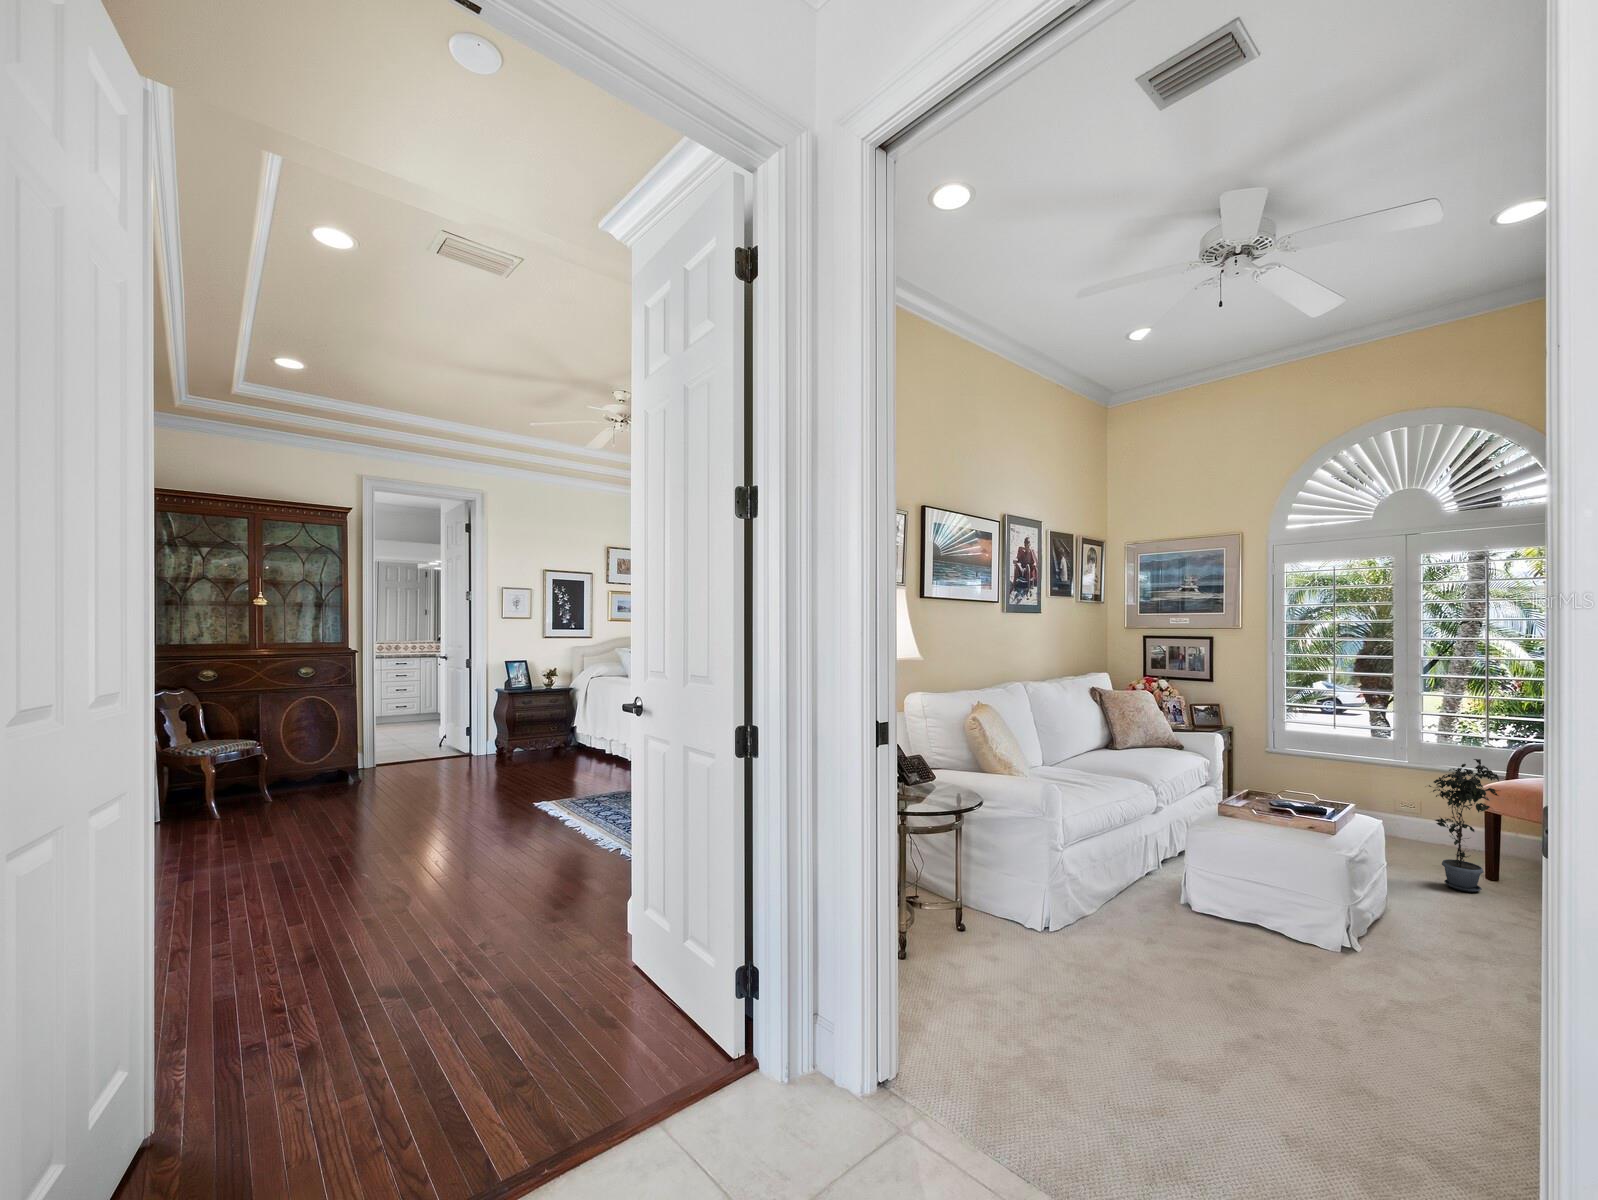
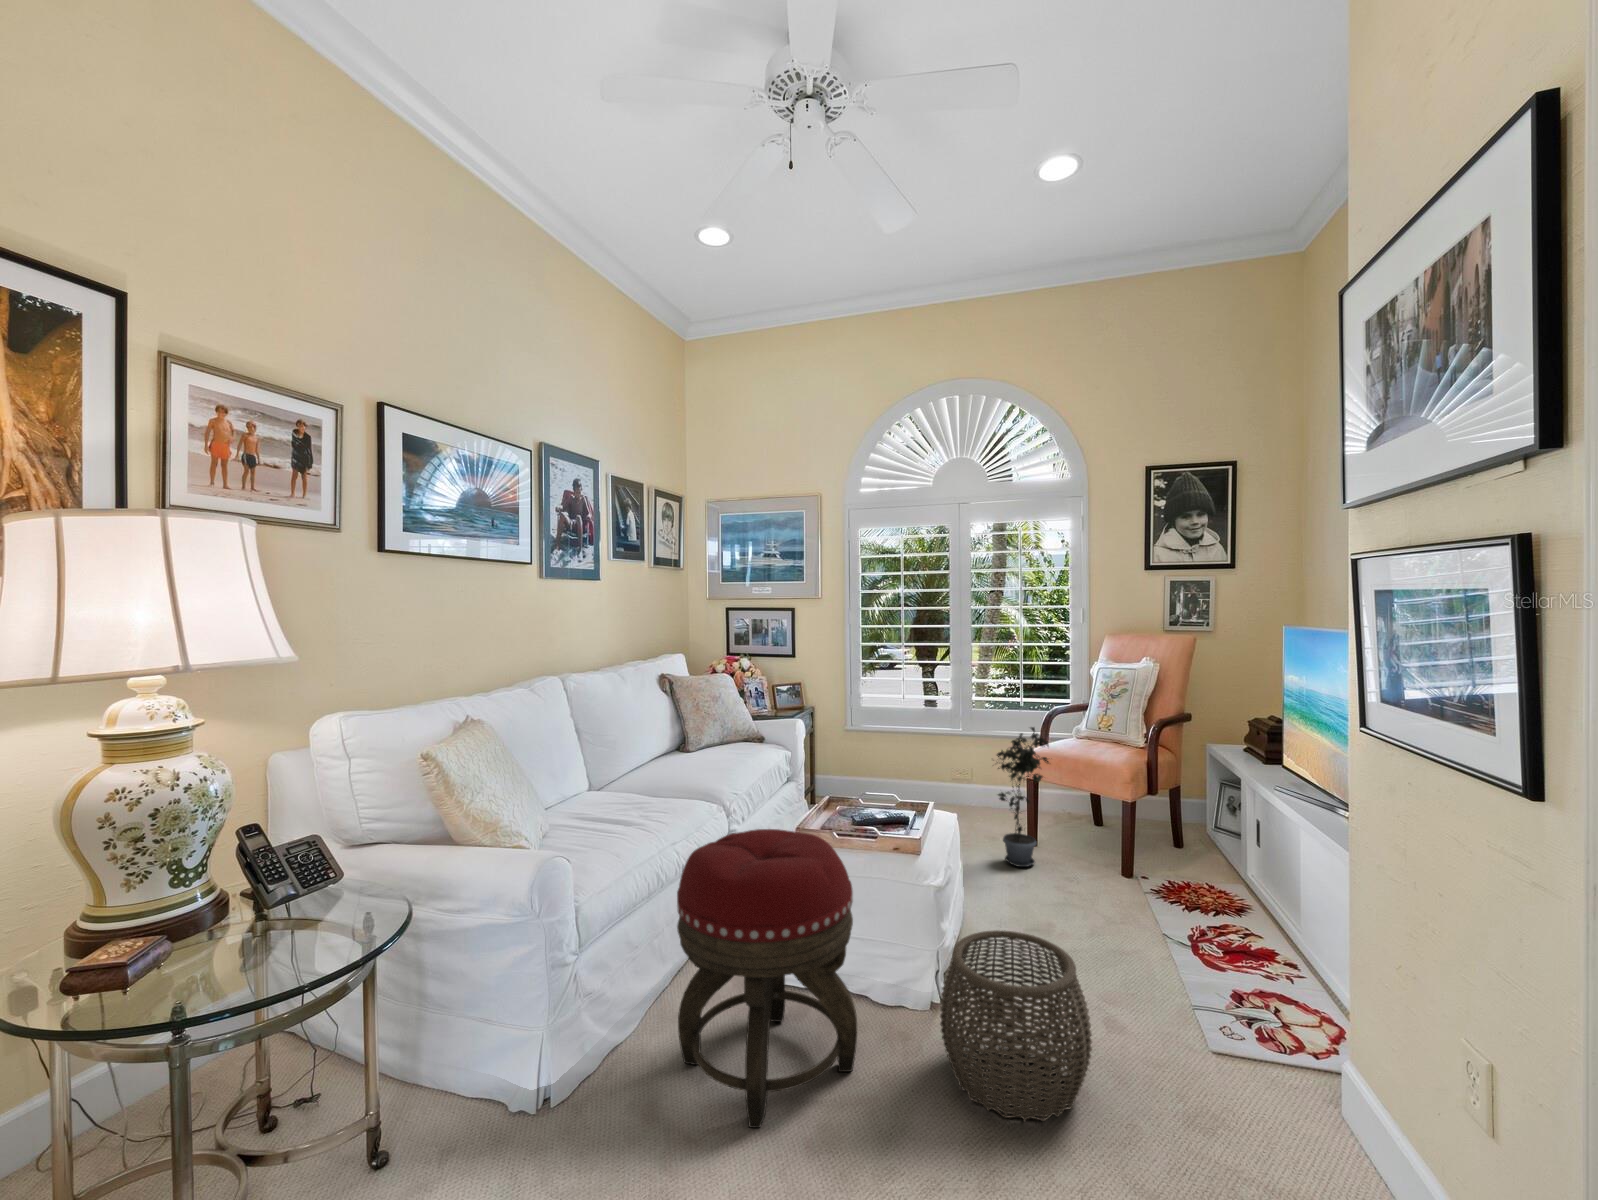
footstool: none [1132,793,1268,970] -> present [677,829,857,1128]
woven basket: none [1338,888,1477,1018] -> present [940,930,1092,1121]

